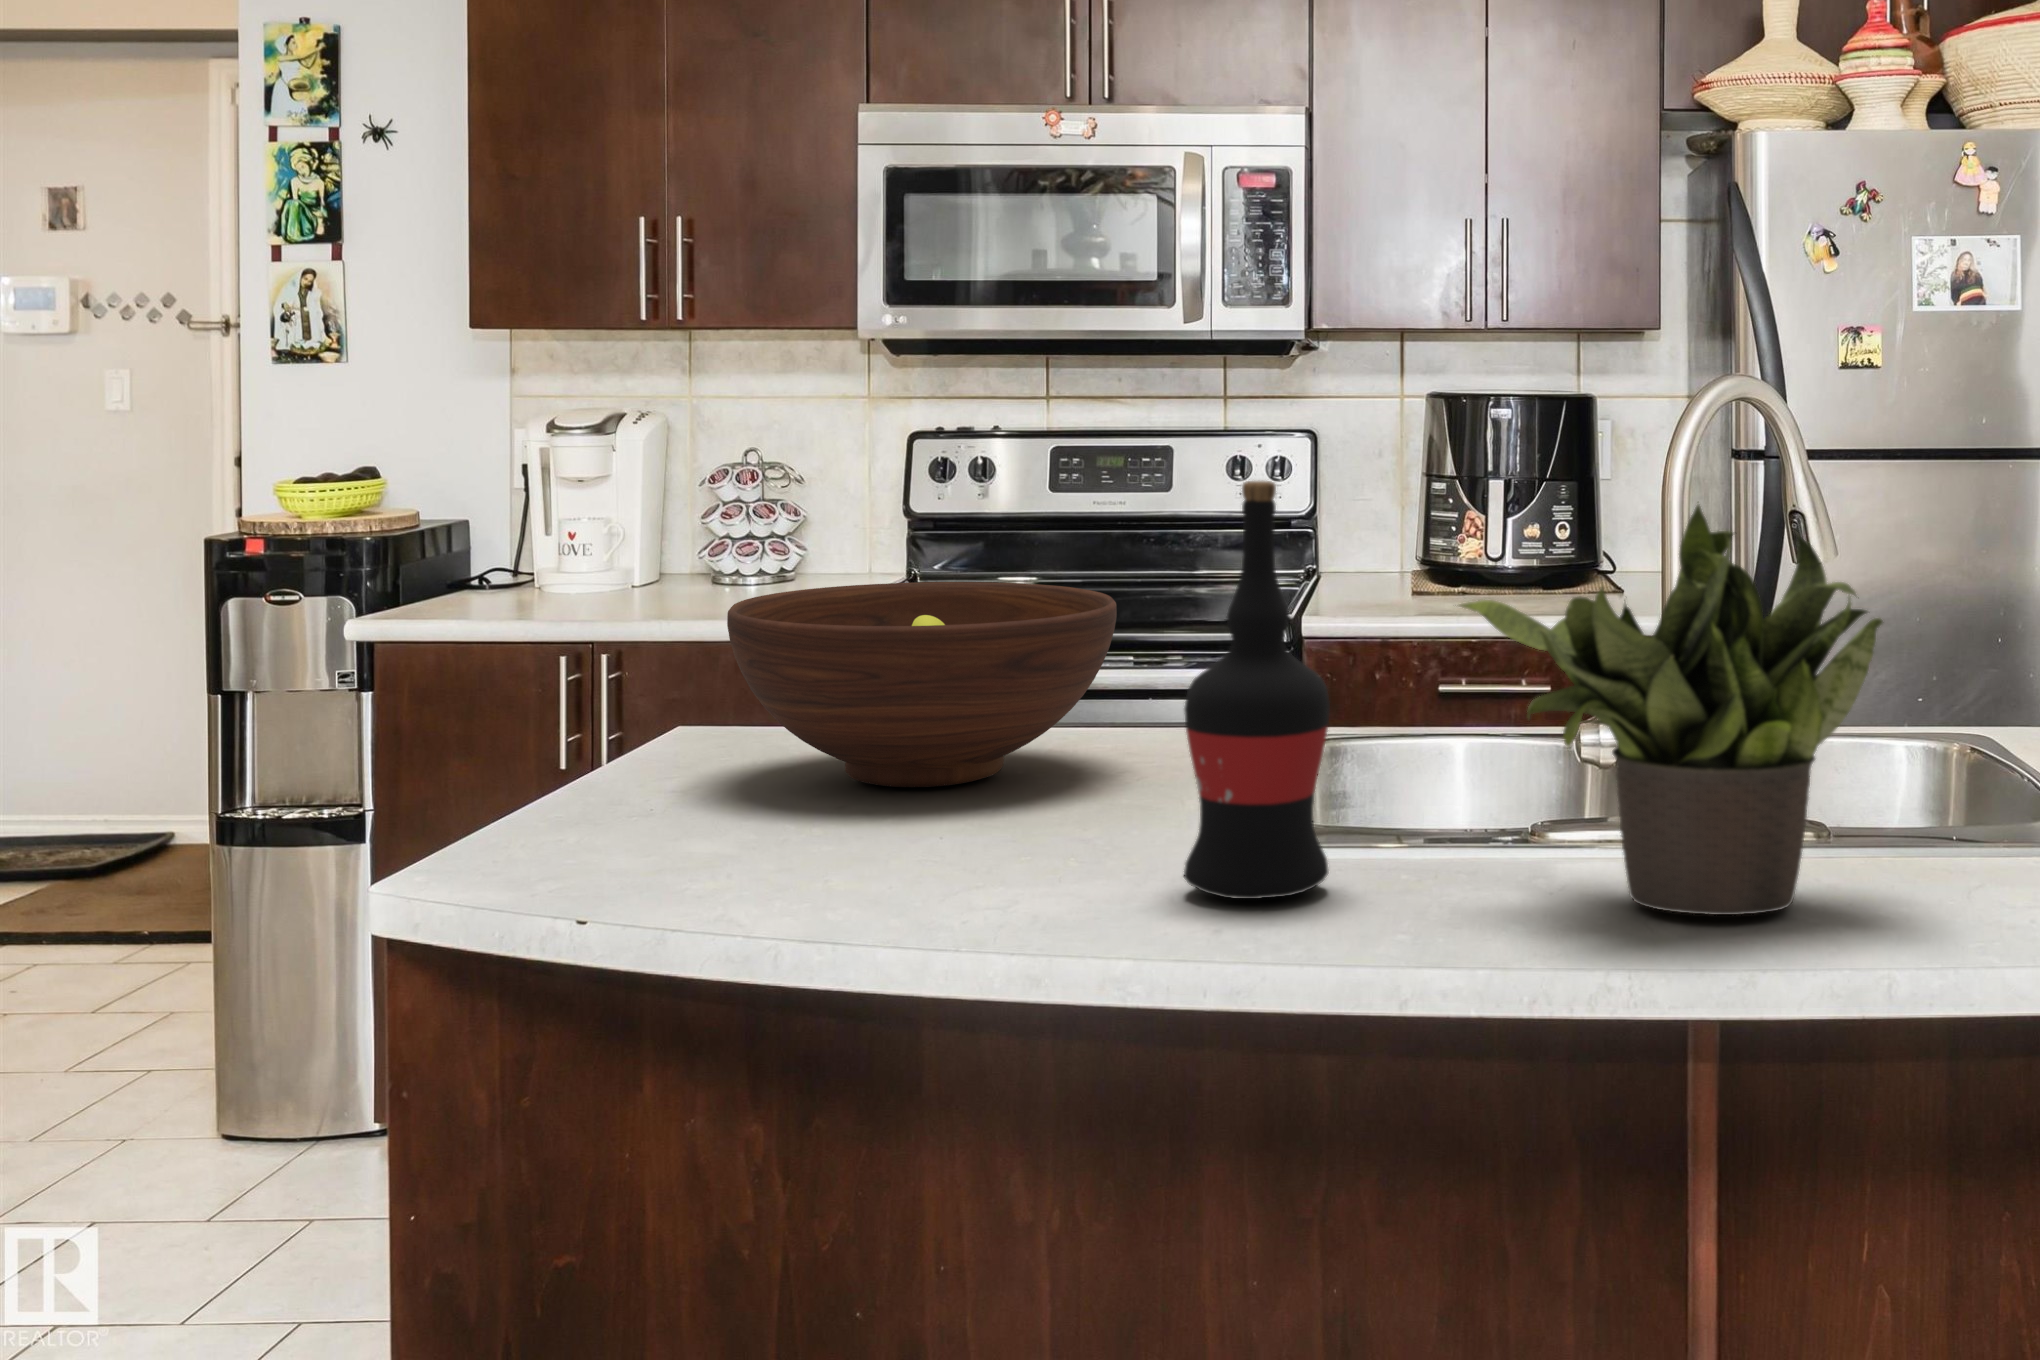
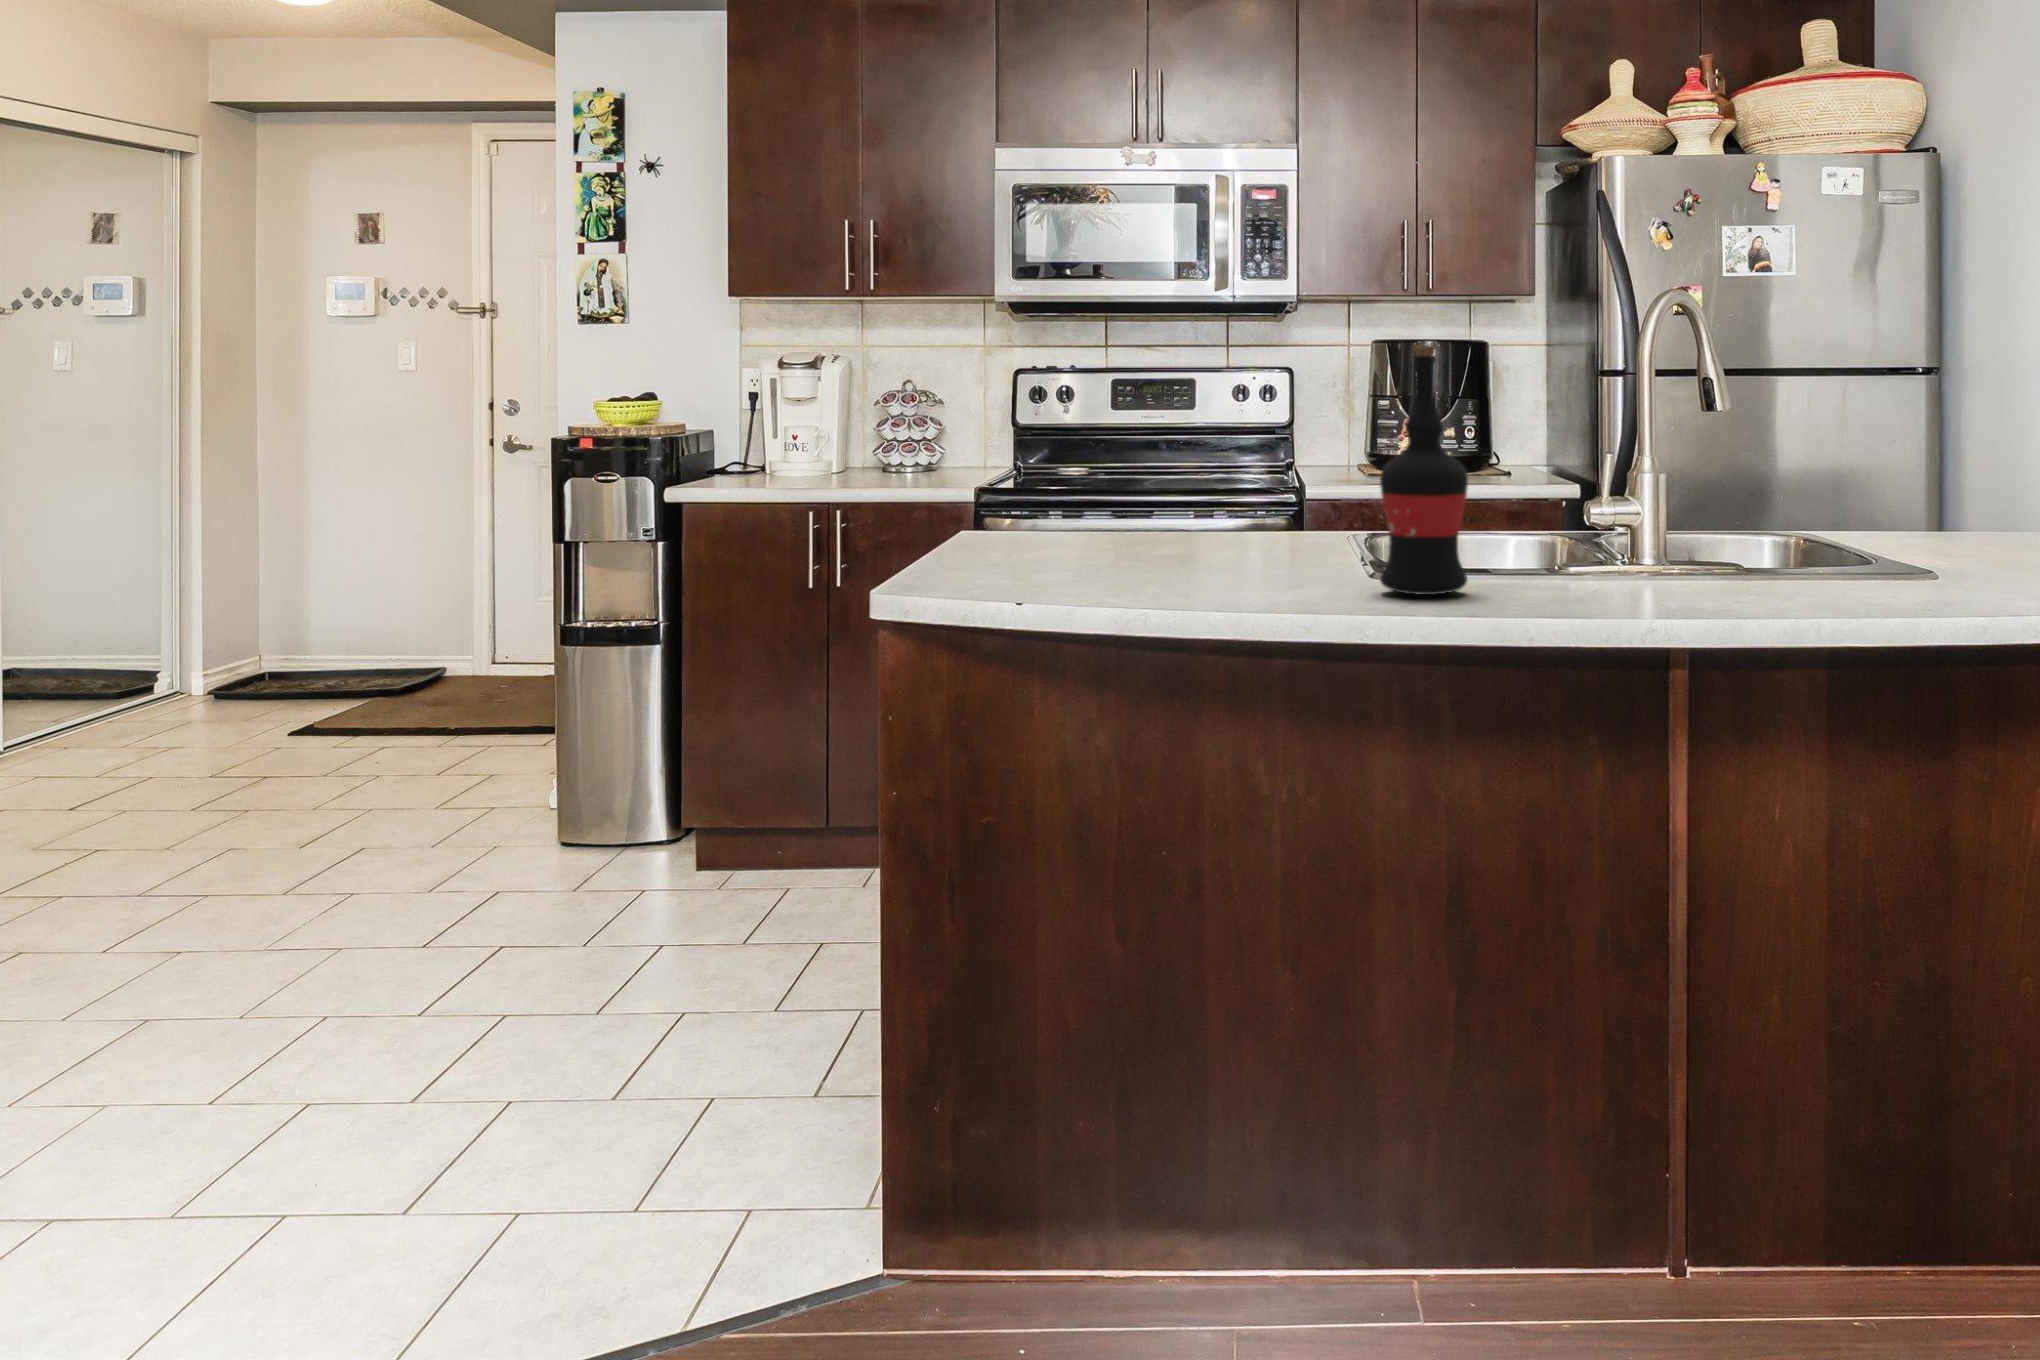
potted plant: present [1459,502,1883,915] -> none [1546,351,1809,597]
fruit bowl: present [727,582,1117,787] -> none [1037,435,1276,556]

